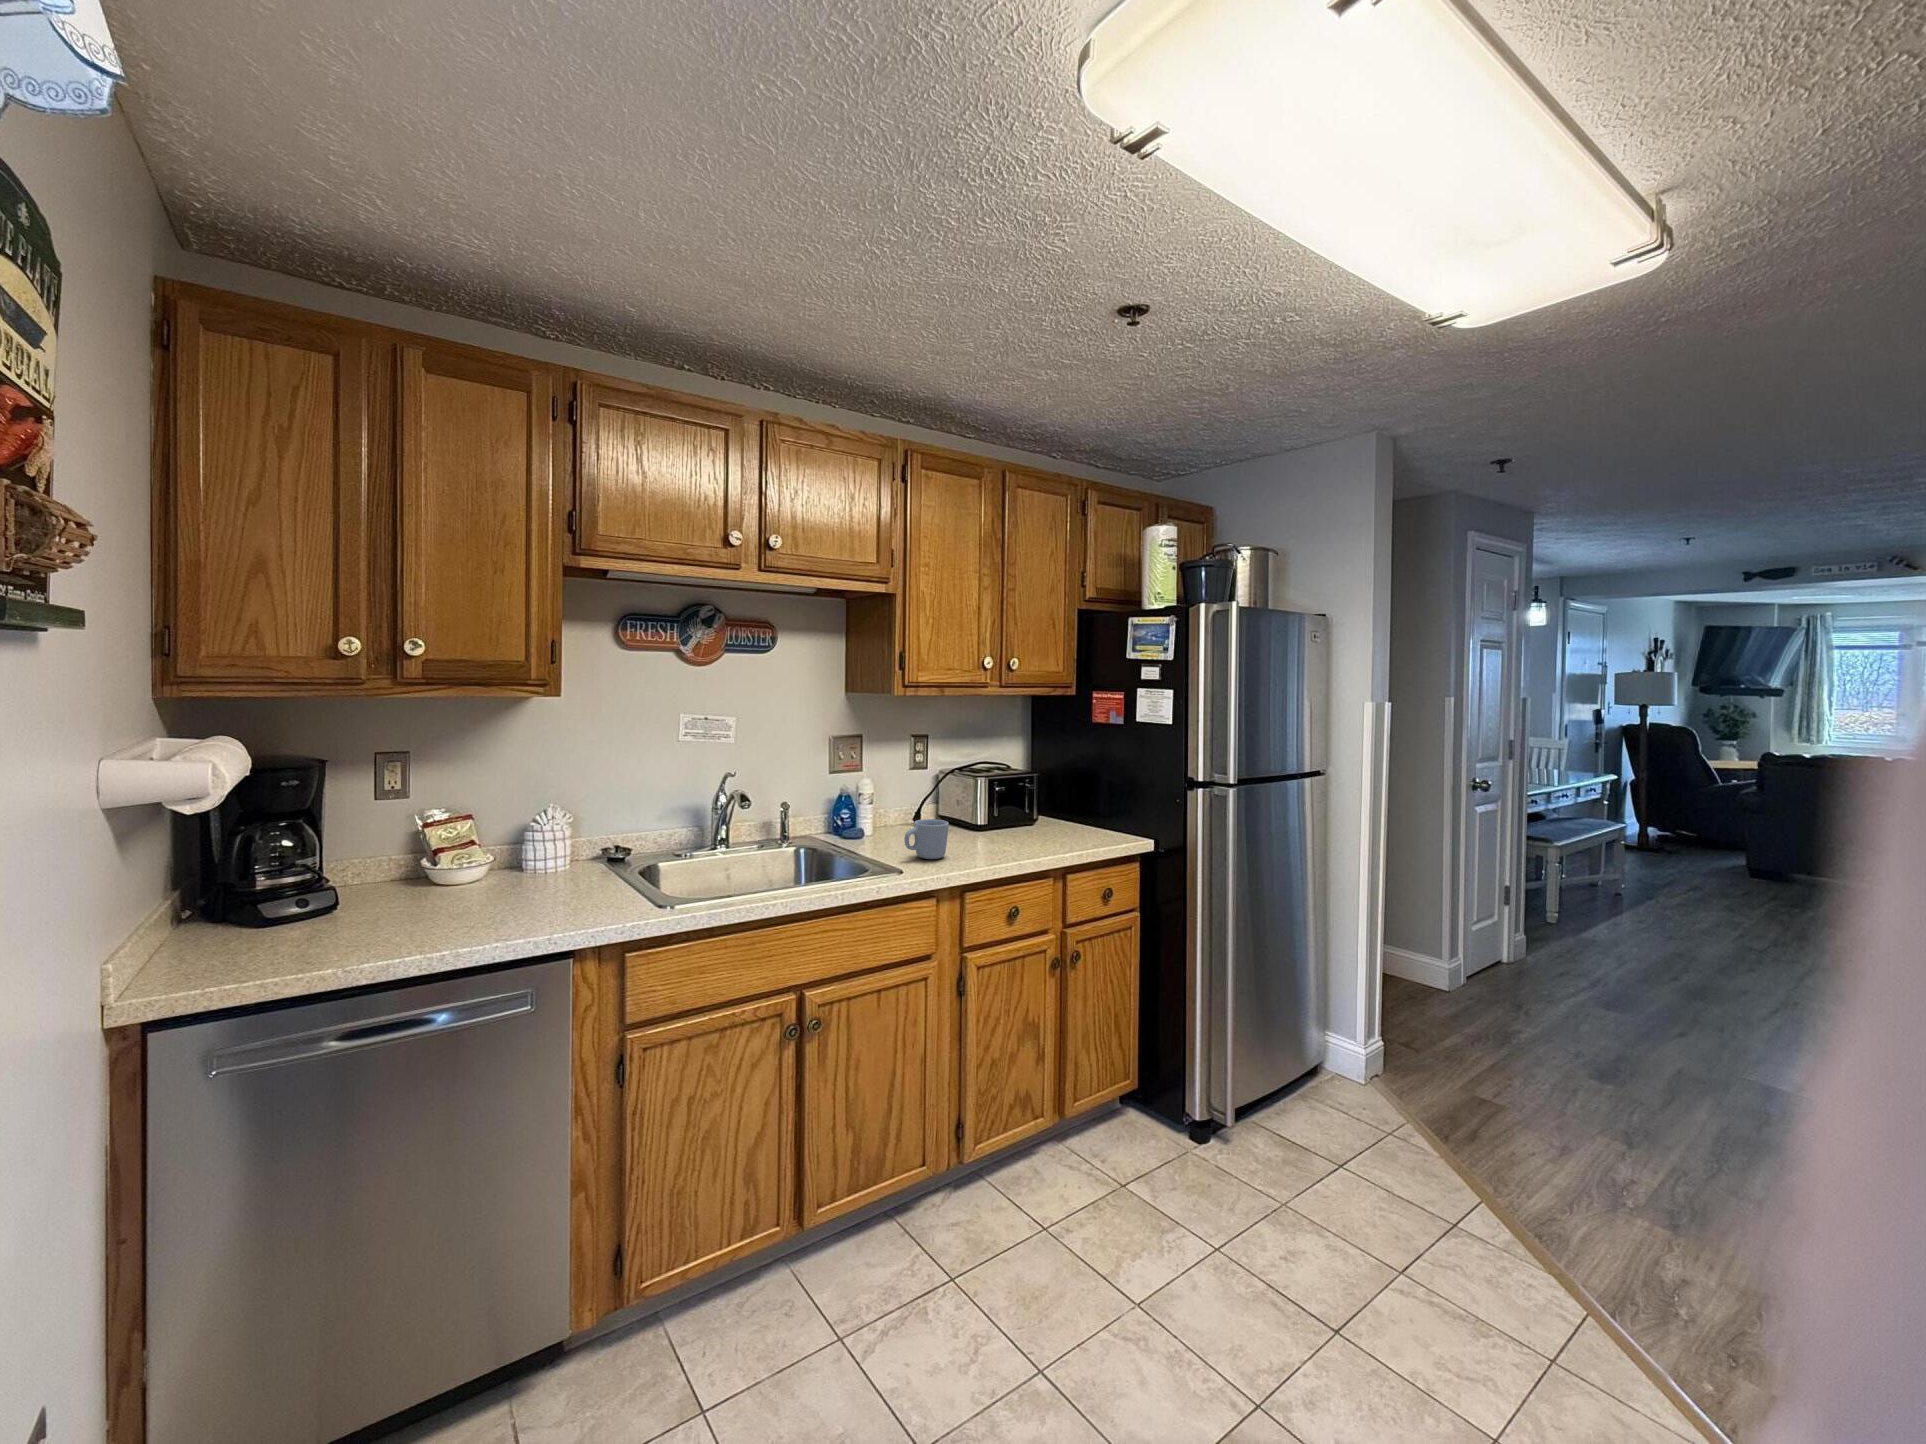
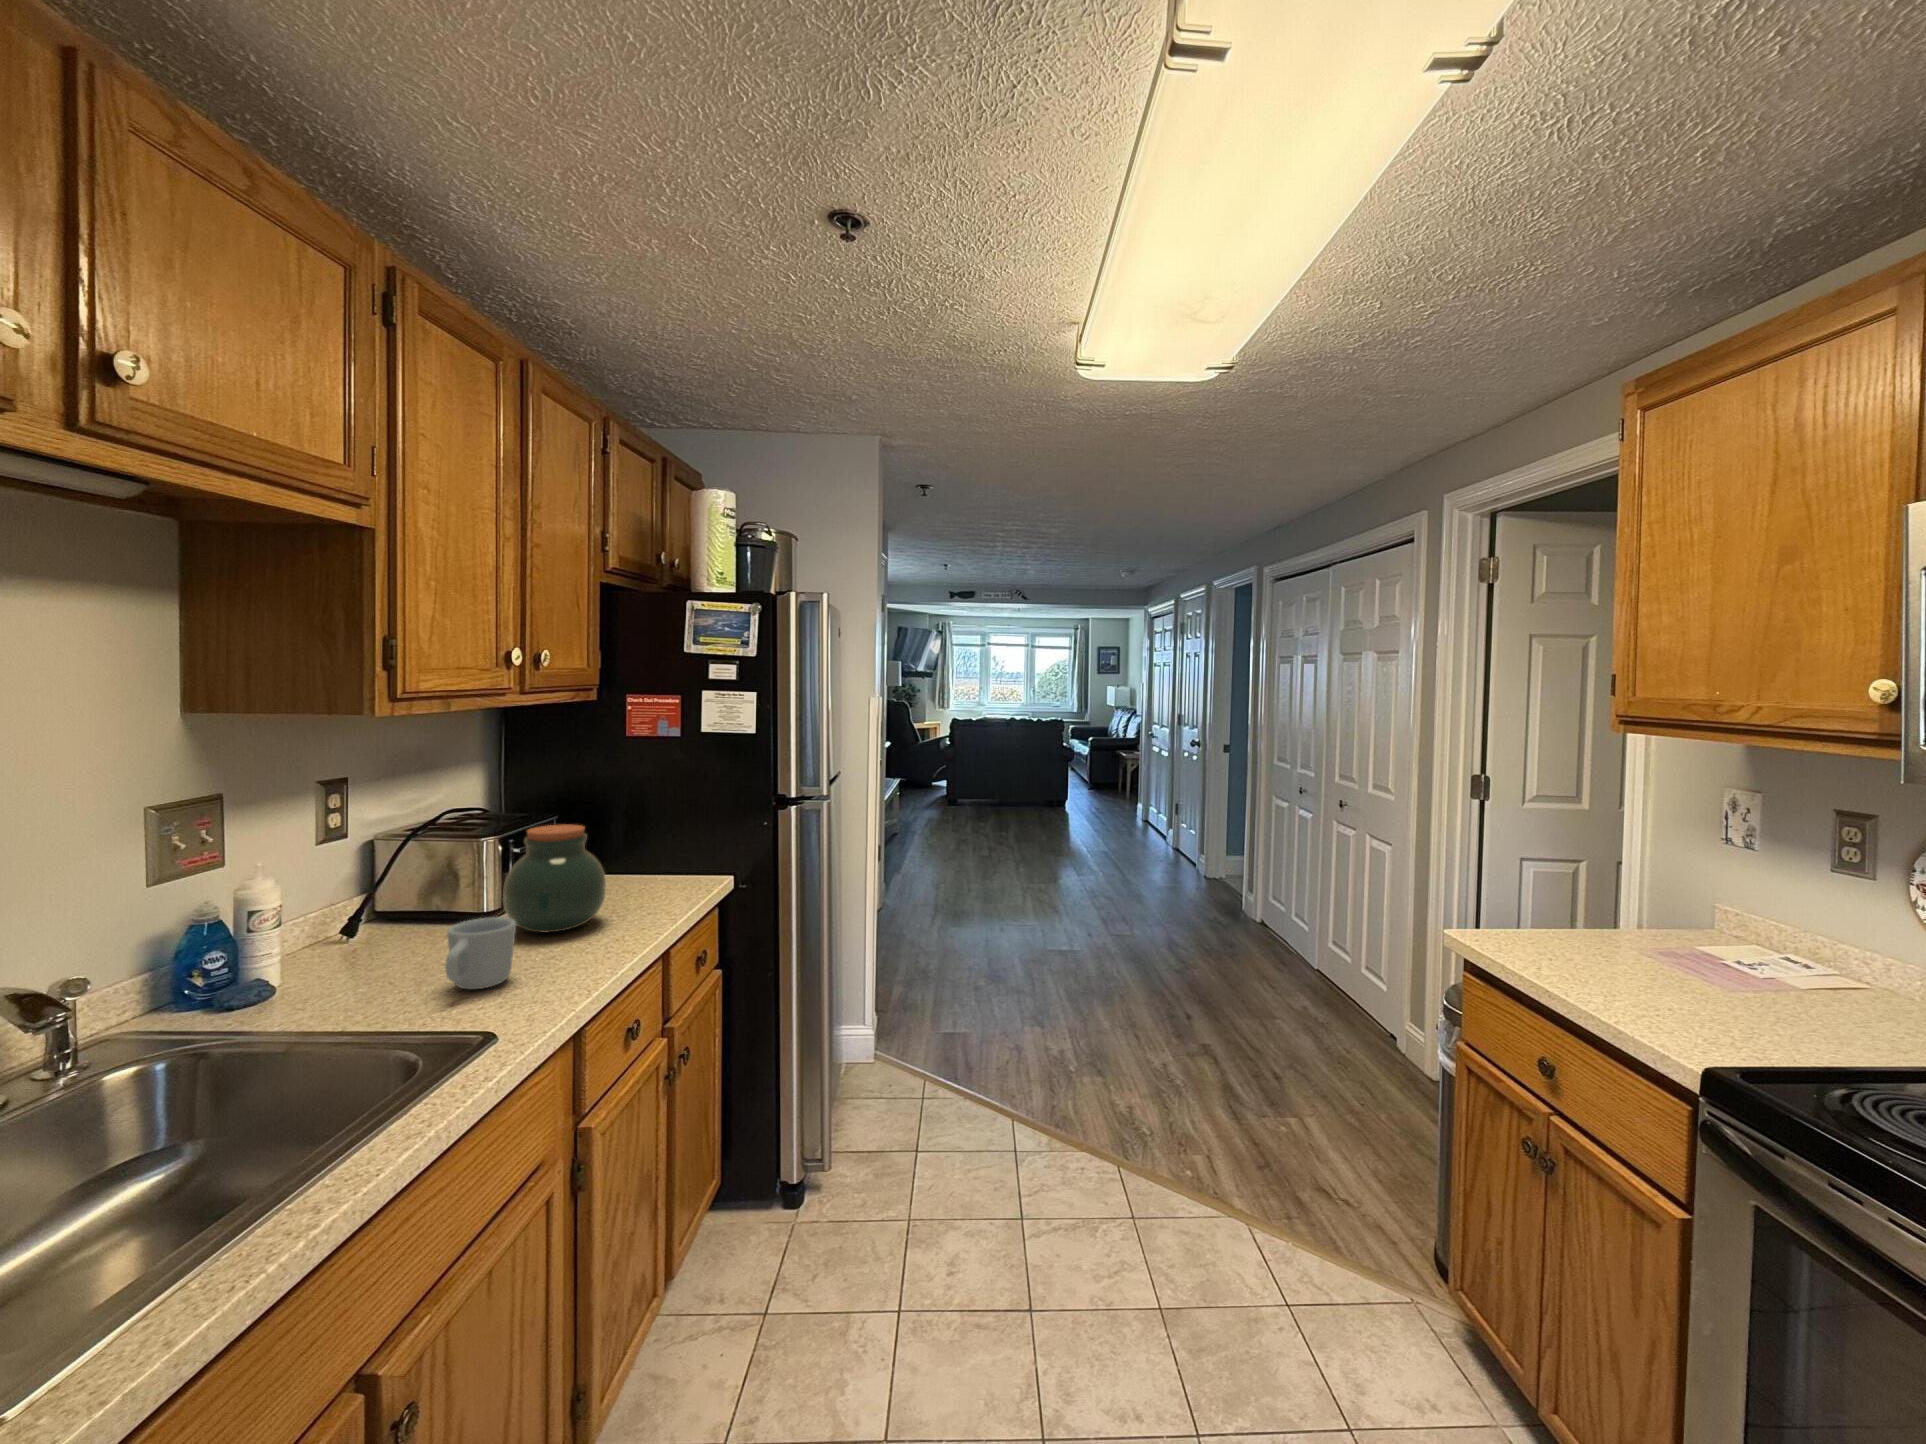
jar: none [975,775,1035,844] -> present [503,824,606,933]

